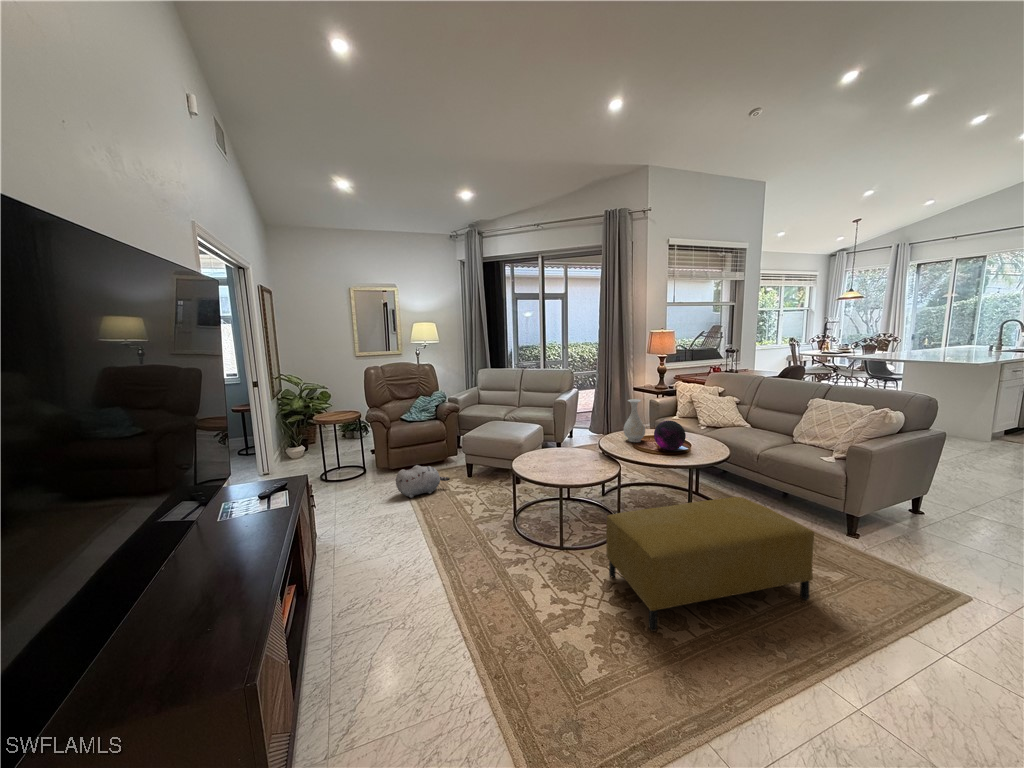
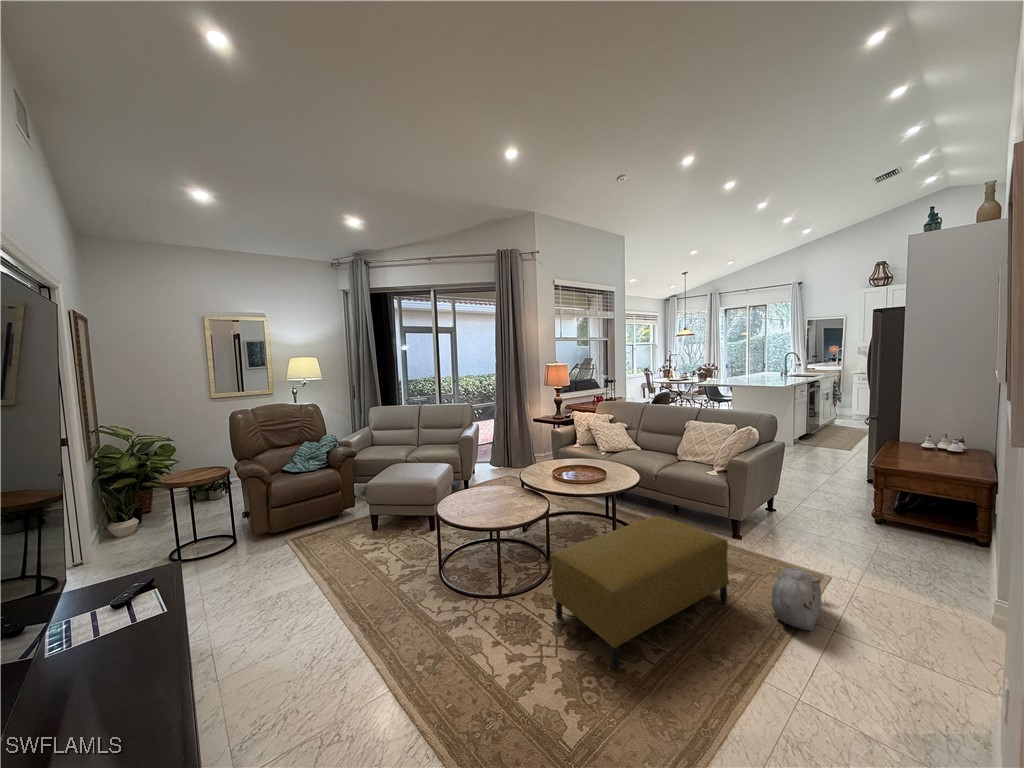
vase: present [624,399,645,442] -> none [544,431,564,473]
decorative orb: present [654,420,686,450] -> none [575,450,603,478]
plush toy: present [396,465,450,498] -> present [772,568,822,631]

